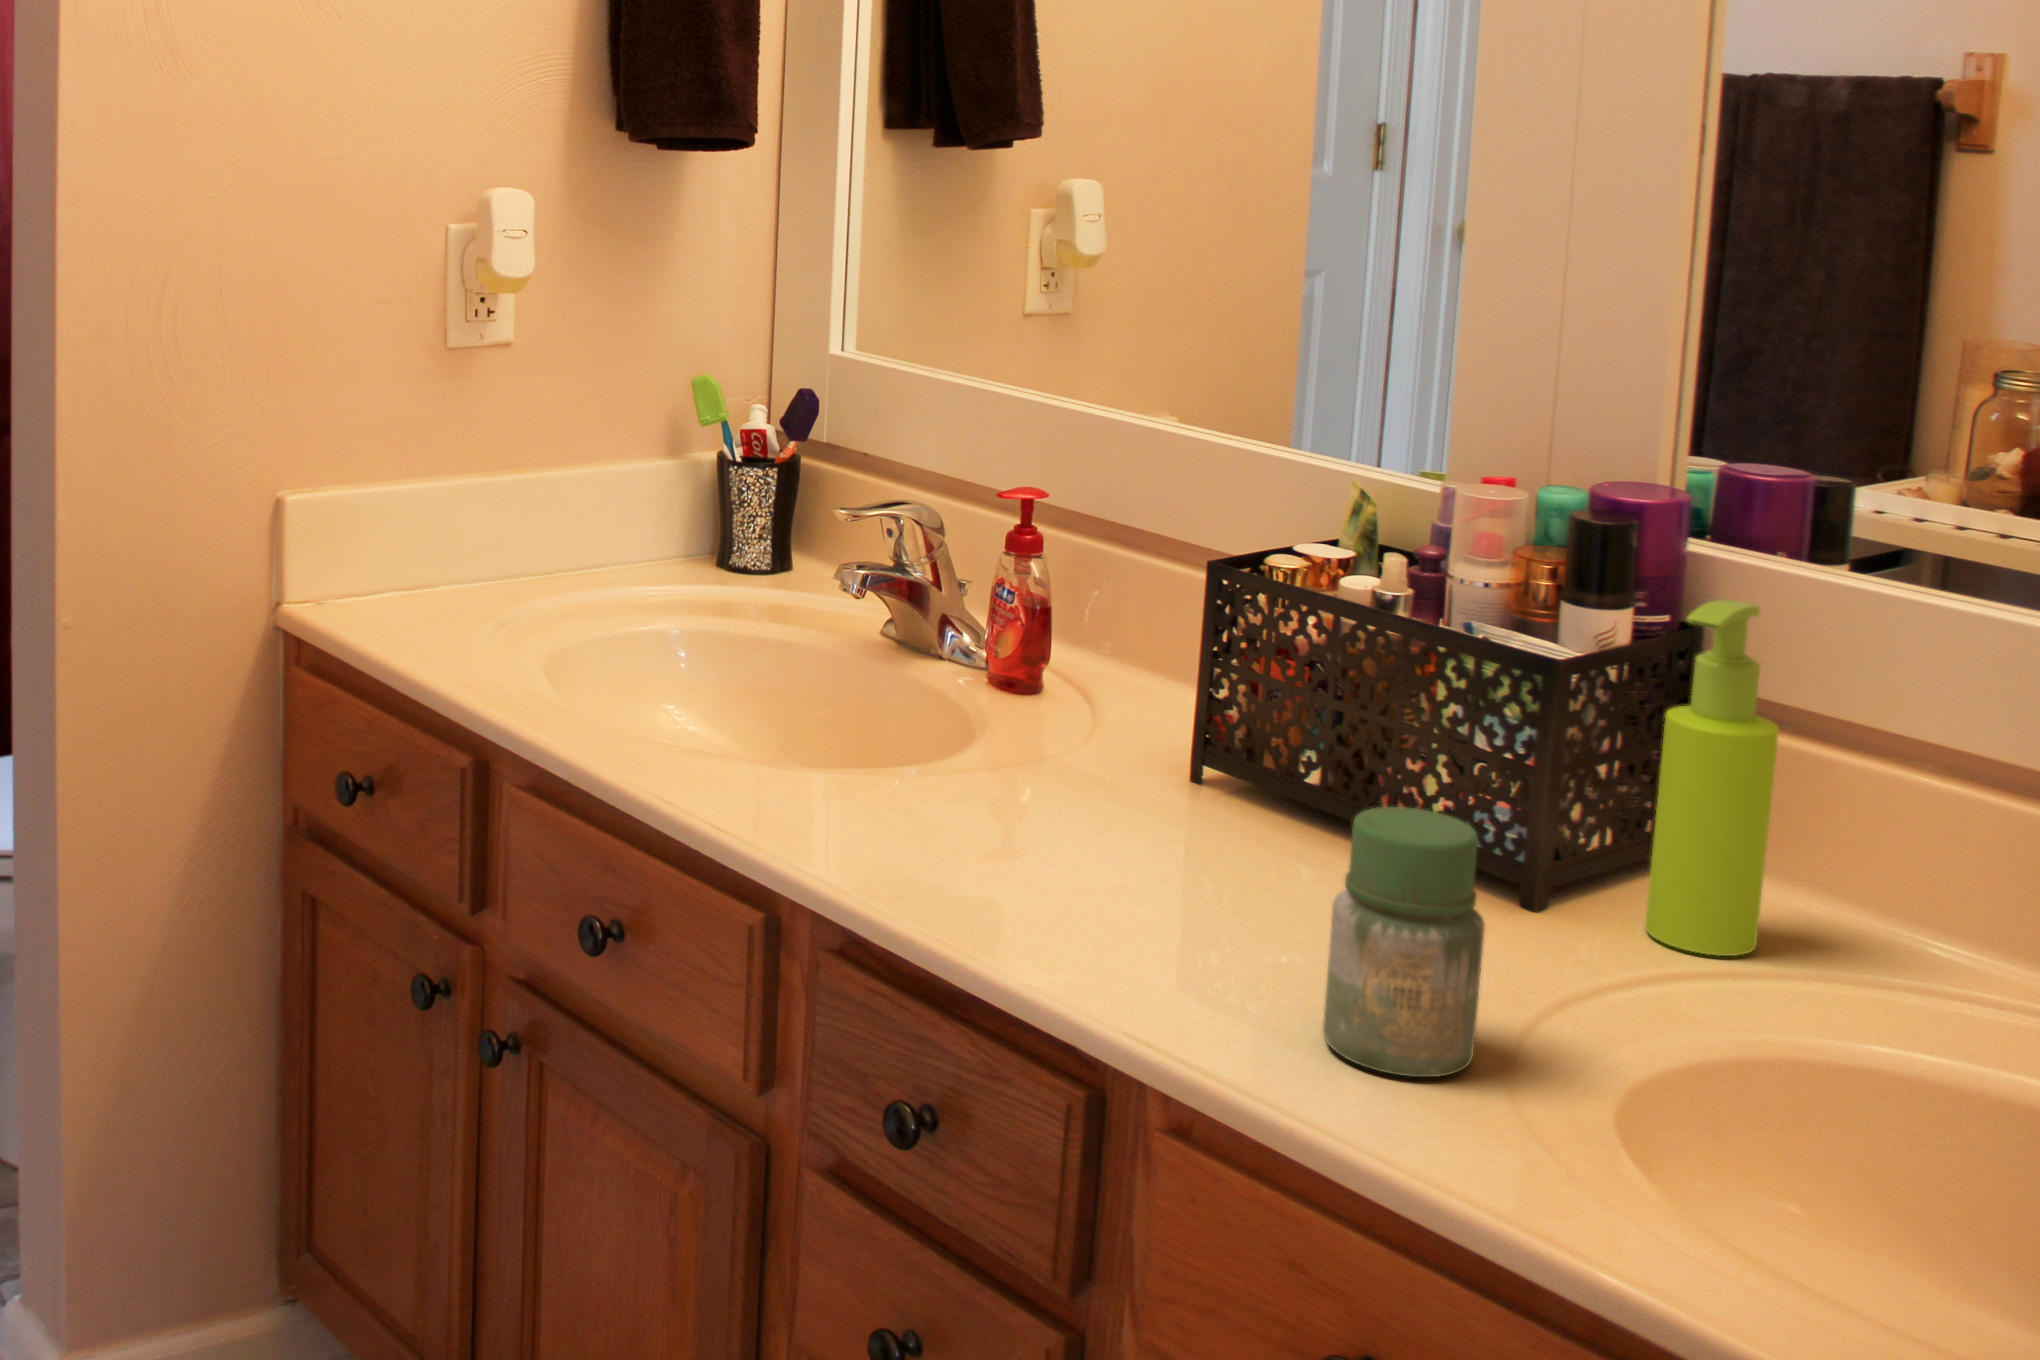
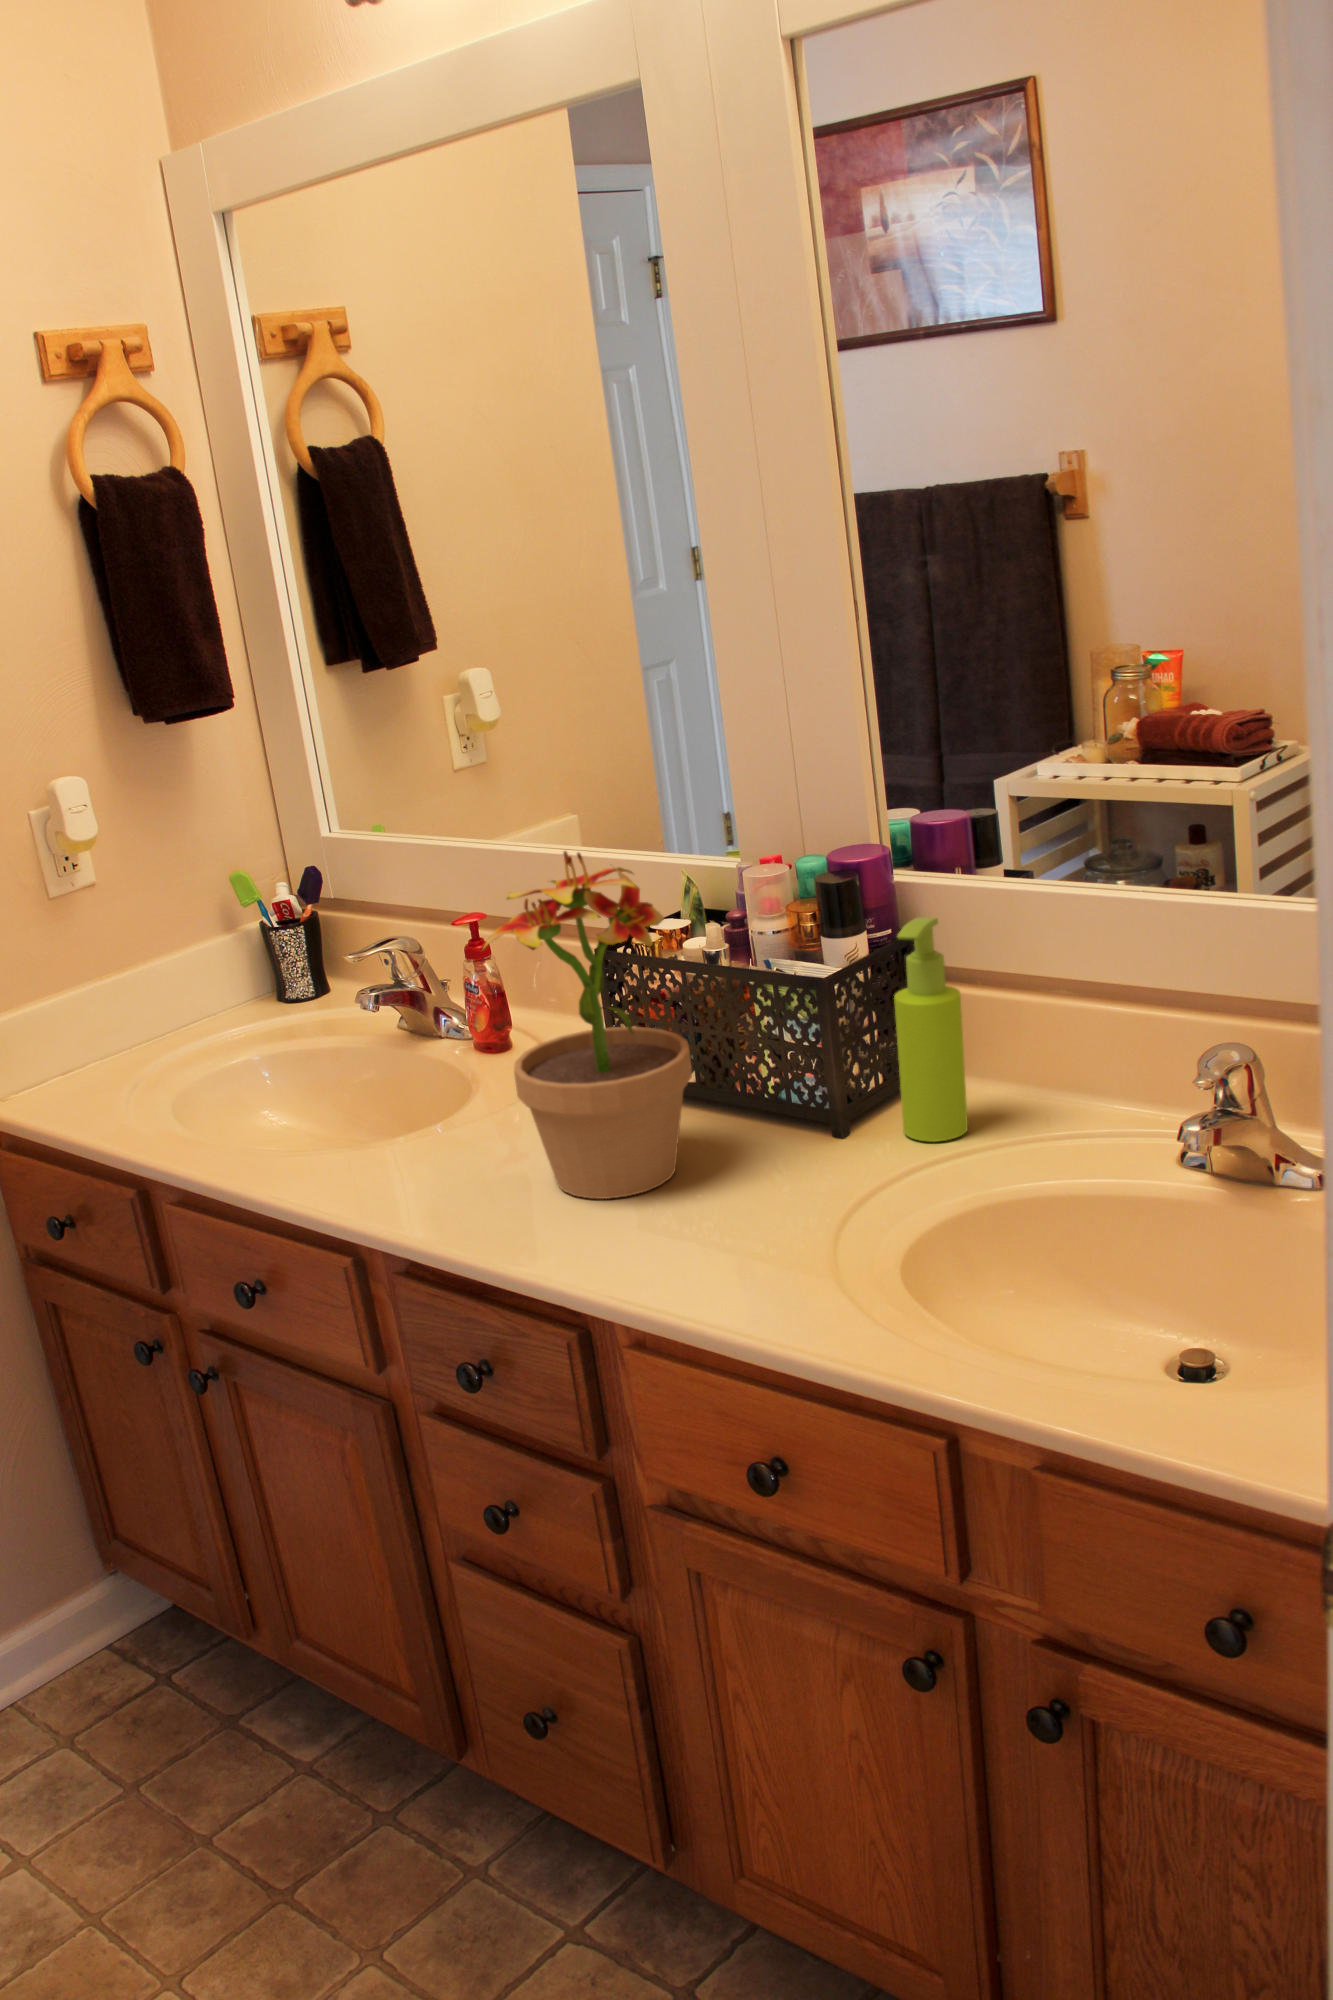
potted plant: none [1043,396,1324,915] -> present [484,851,692,1199]
jar: present [1323,807,1485,1077] -> none [714,1106,816,1282]

